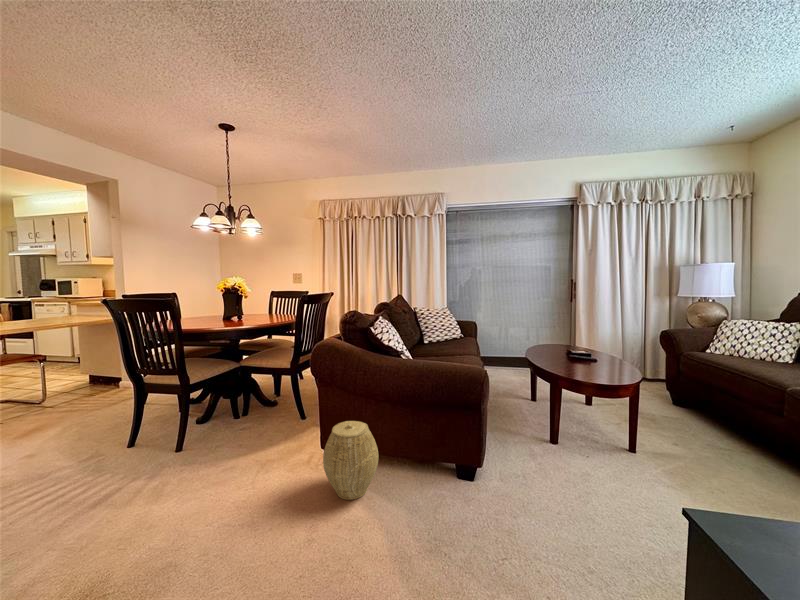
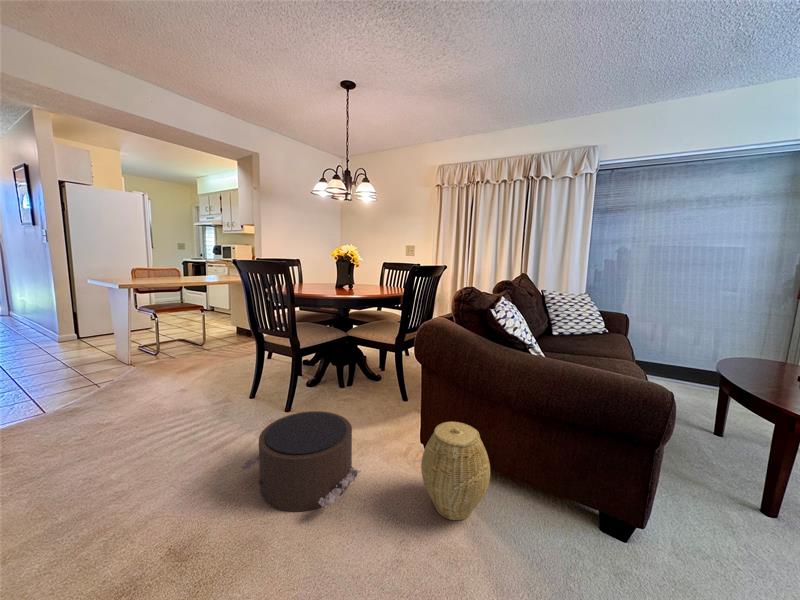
pouf: none [139,437,268,533] -> present [241,411,360,512]

